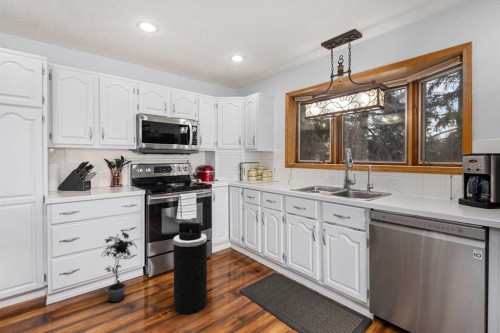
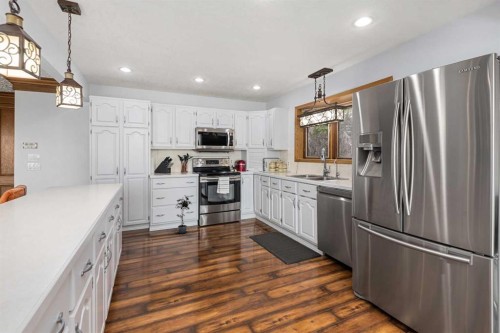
trash can: present [173,222,207,314] -> none [210,192,228,241]

